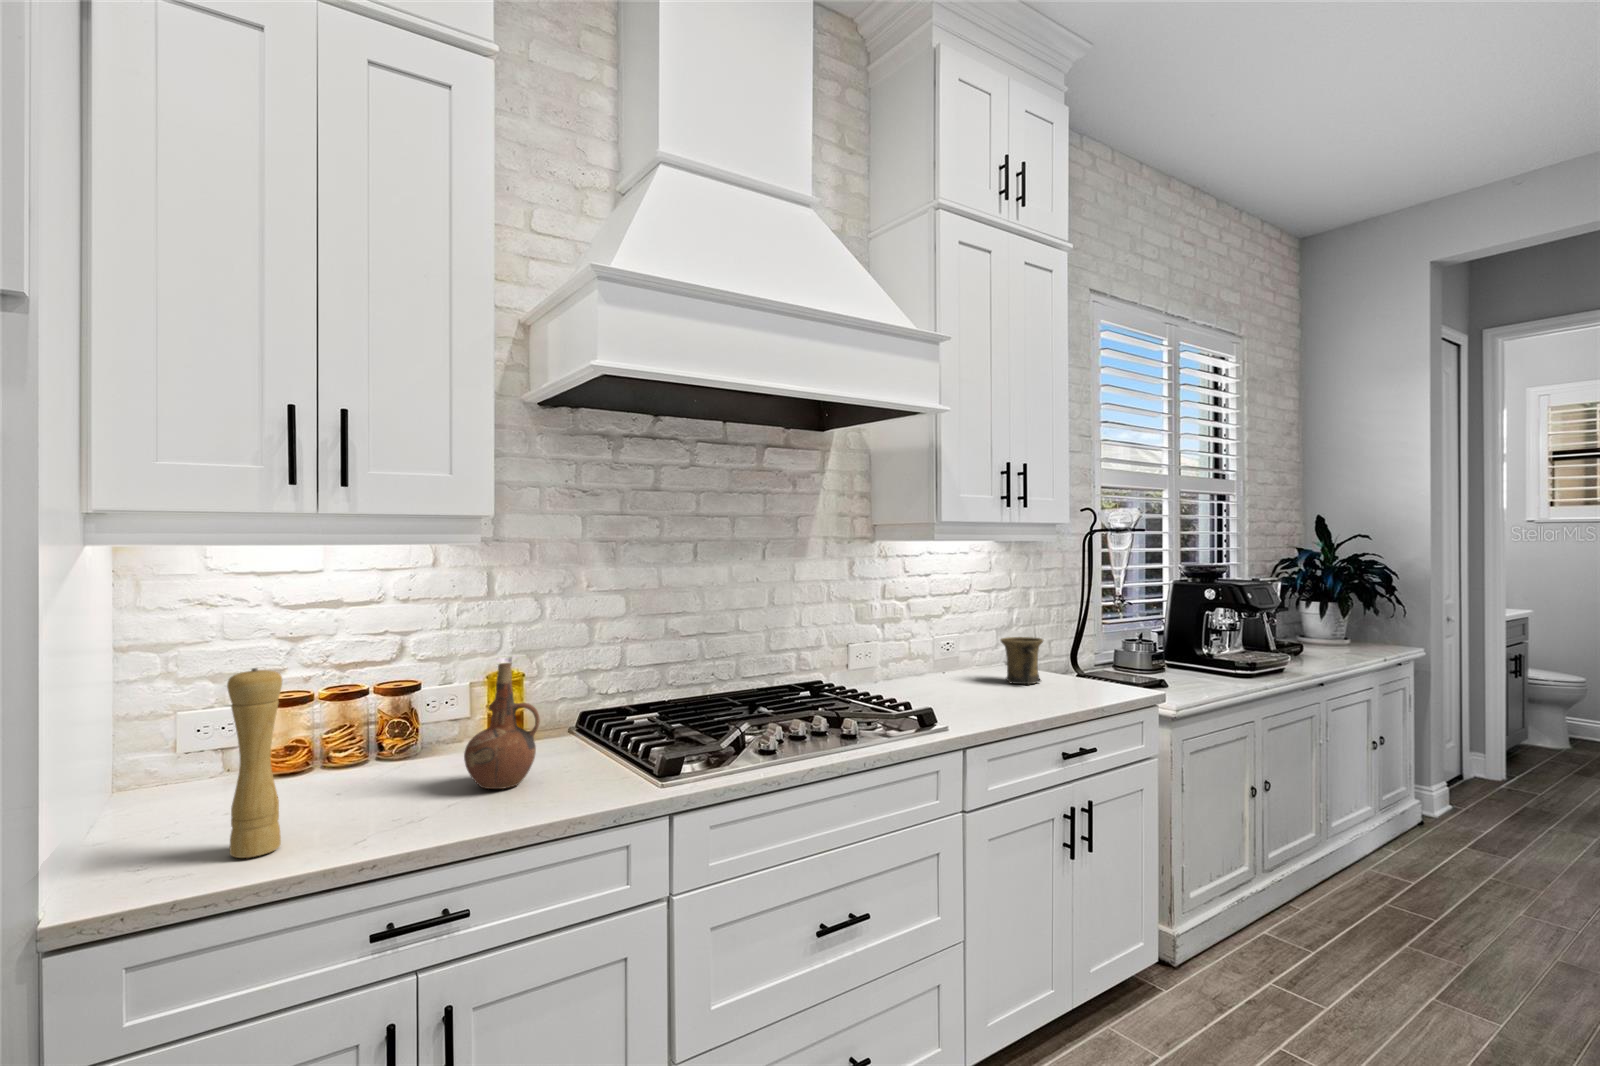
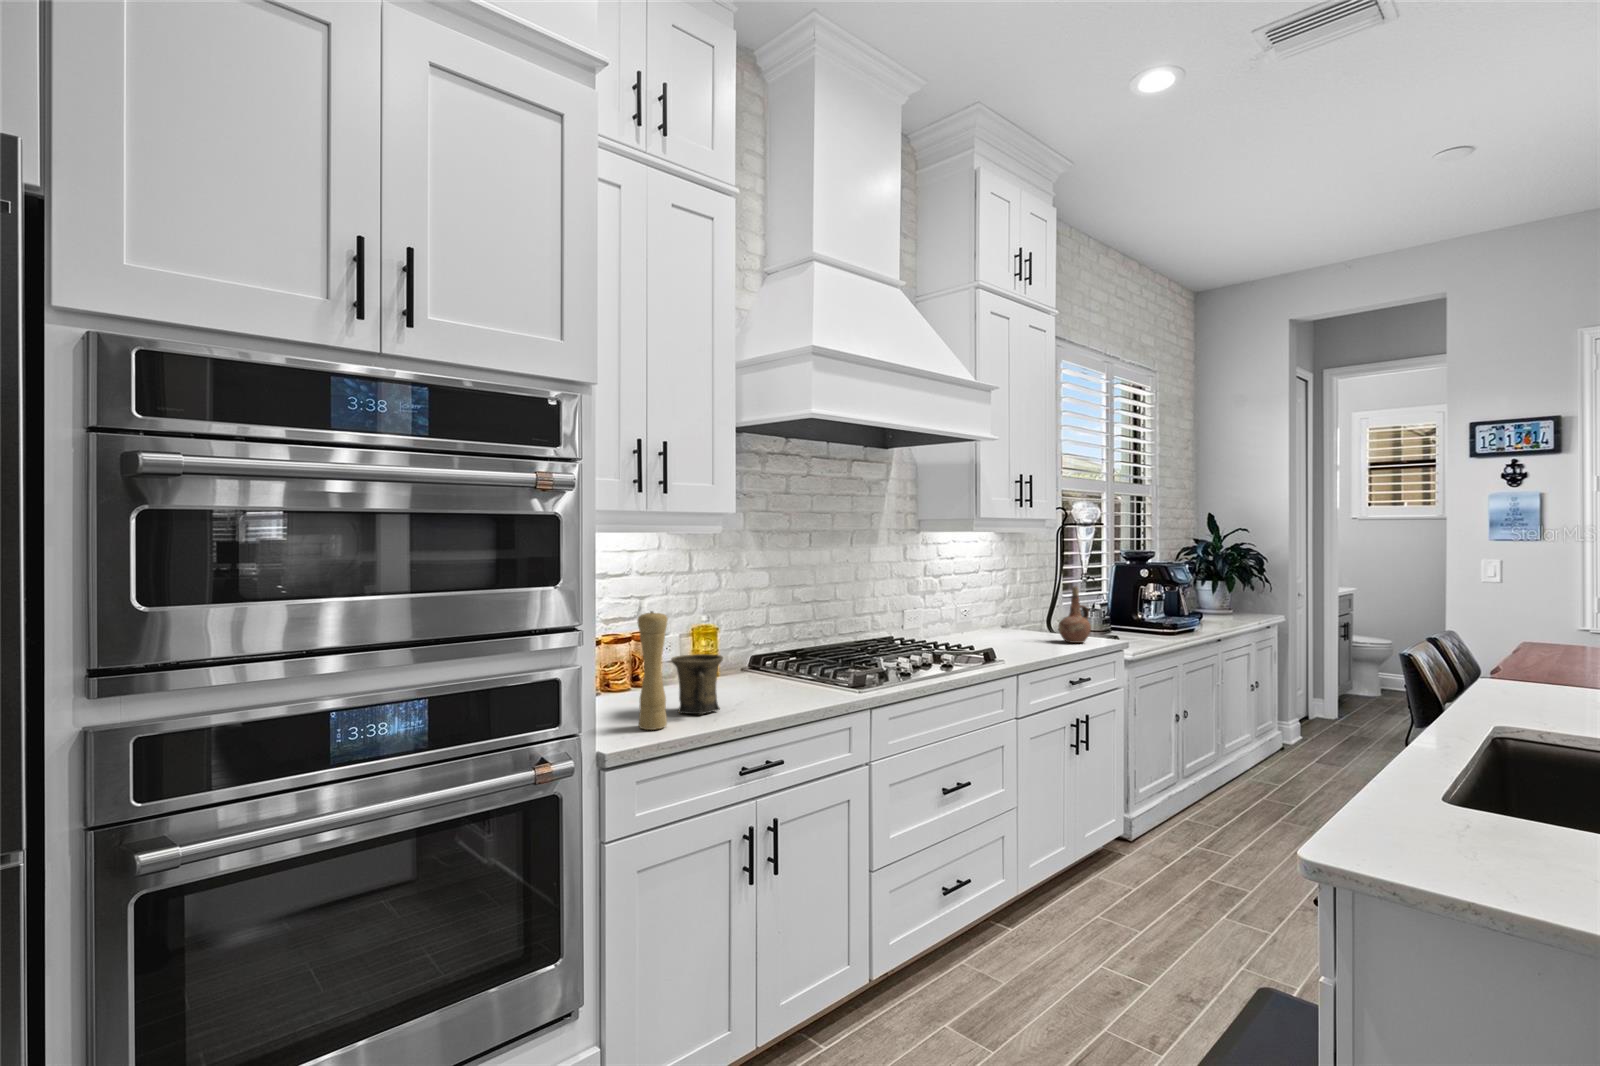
mug: present [1001,637,1043,684] -> present [671,654,723,715]
ceramic pitcher: present [464,663,540,789] -> present [1058,587,1091,643]

